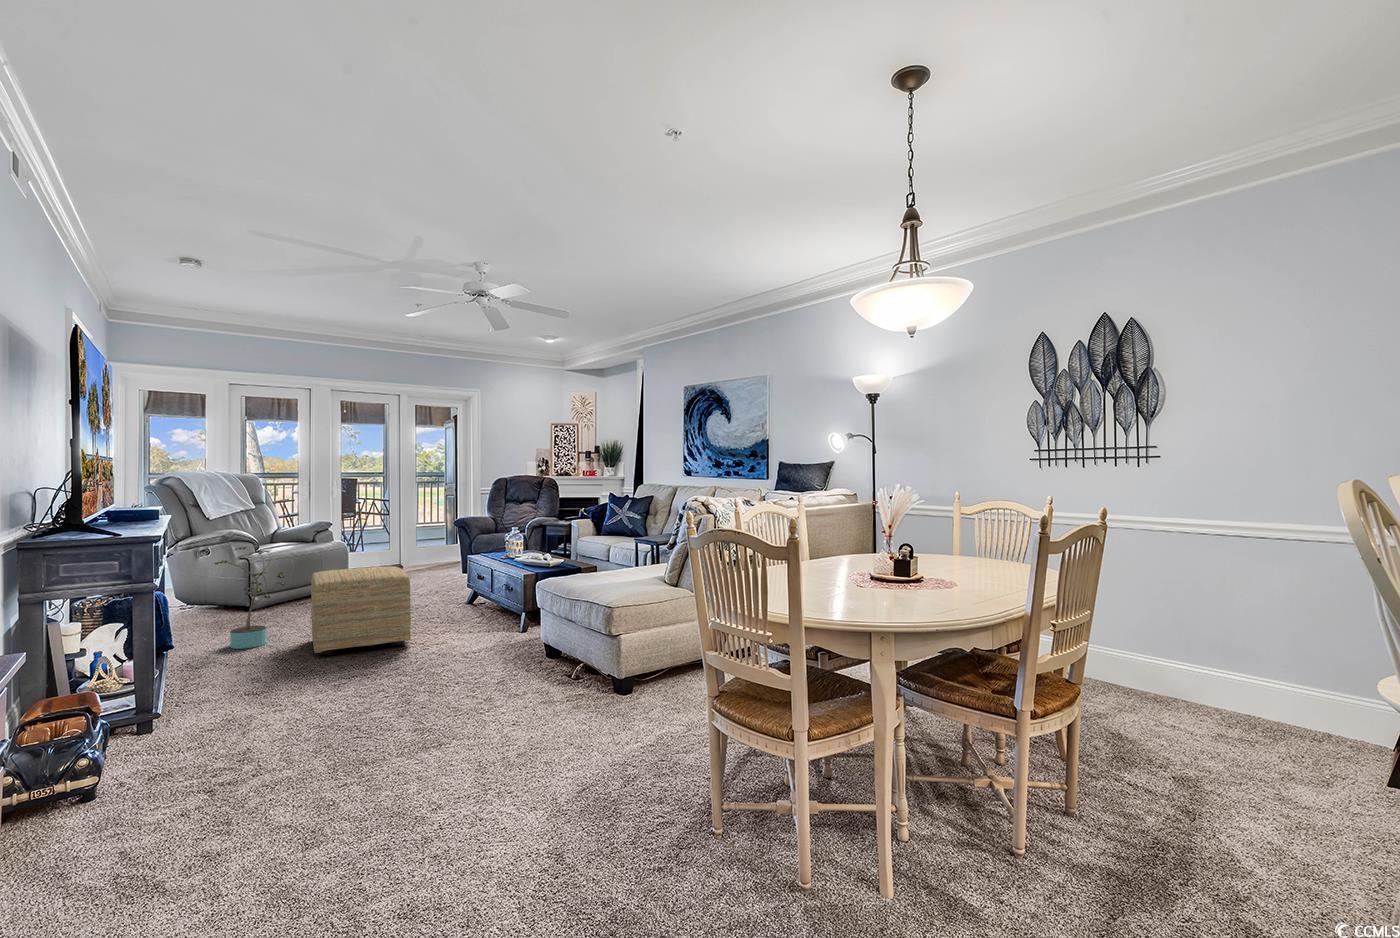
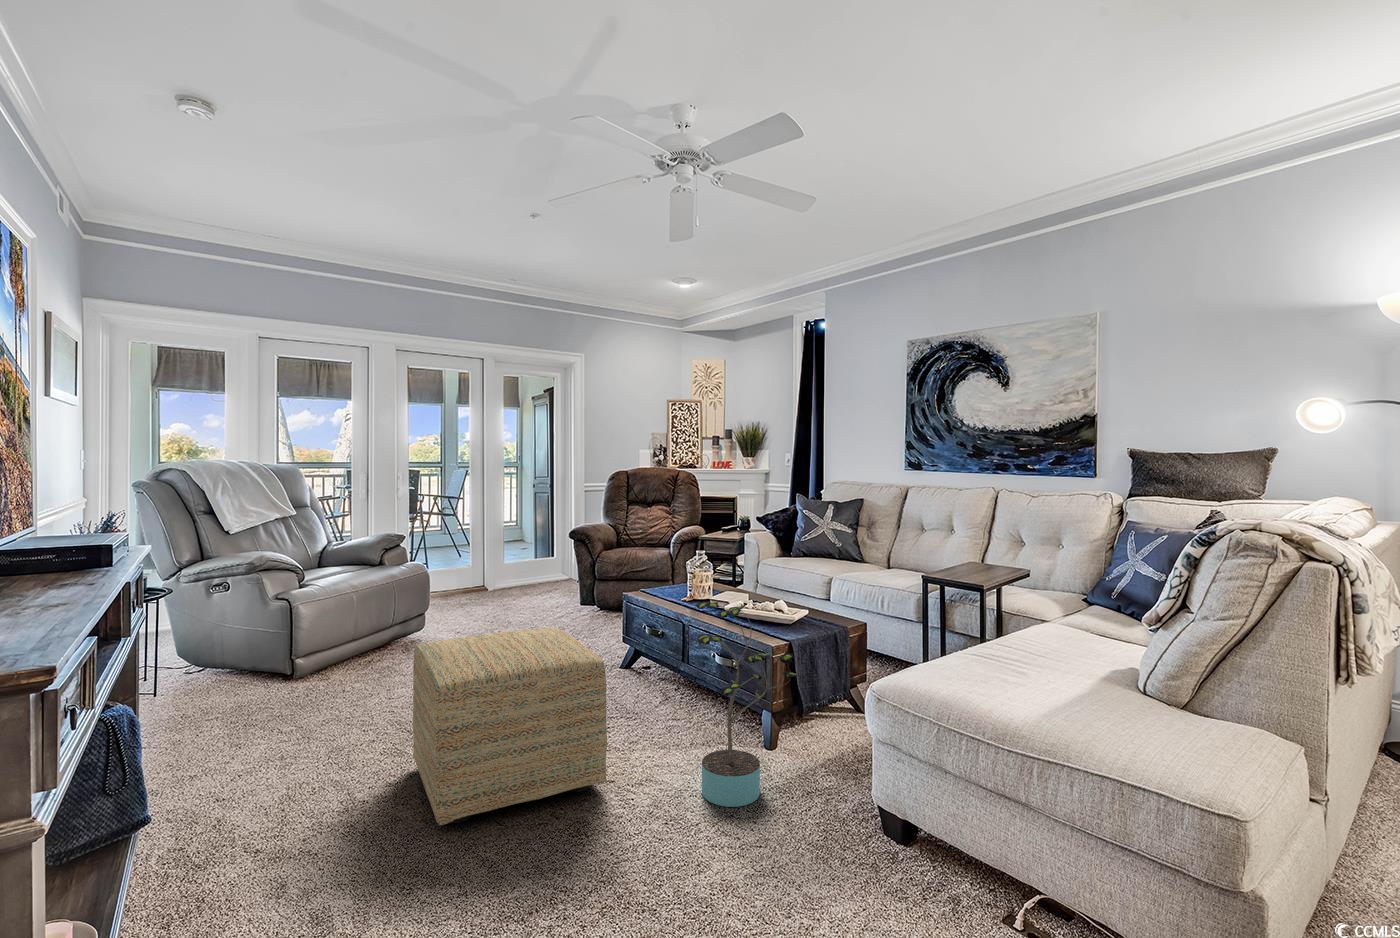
potted plant: present [215,547,284,649] -> present [696,602,798,807]

